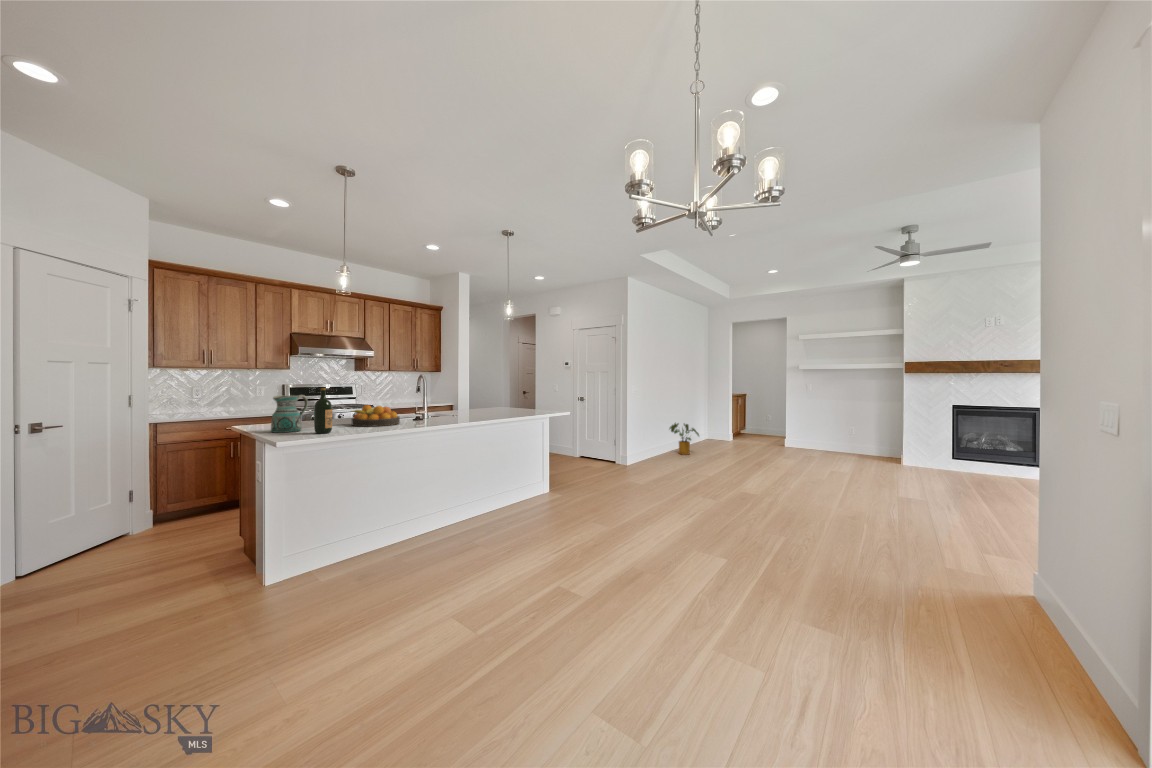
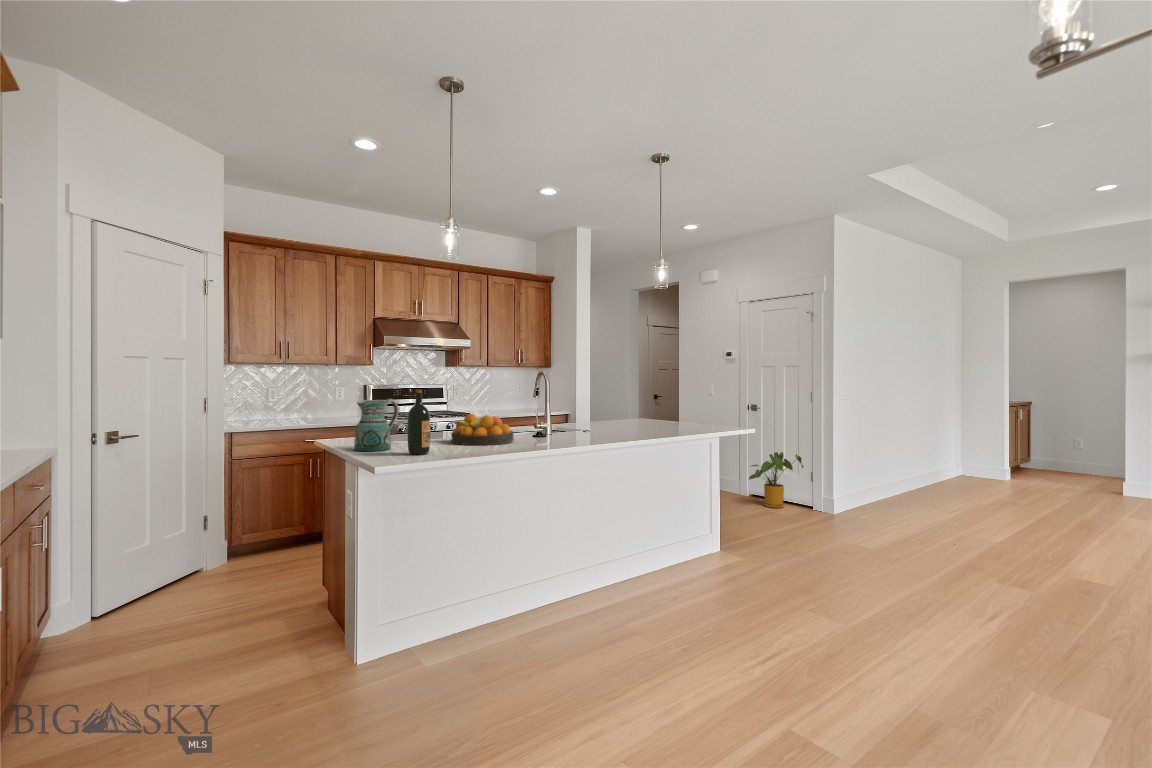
house plant: present [670,423,699,455] -> present [749,452,804,508]

